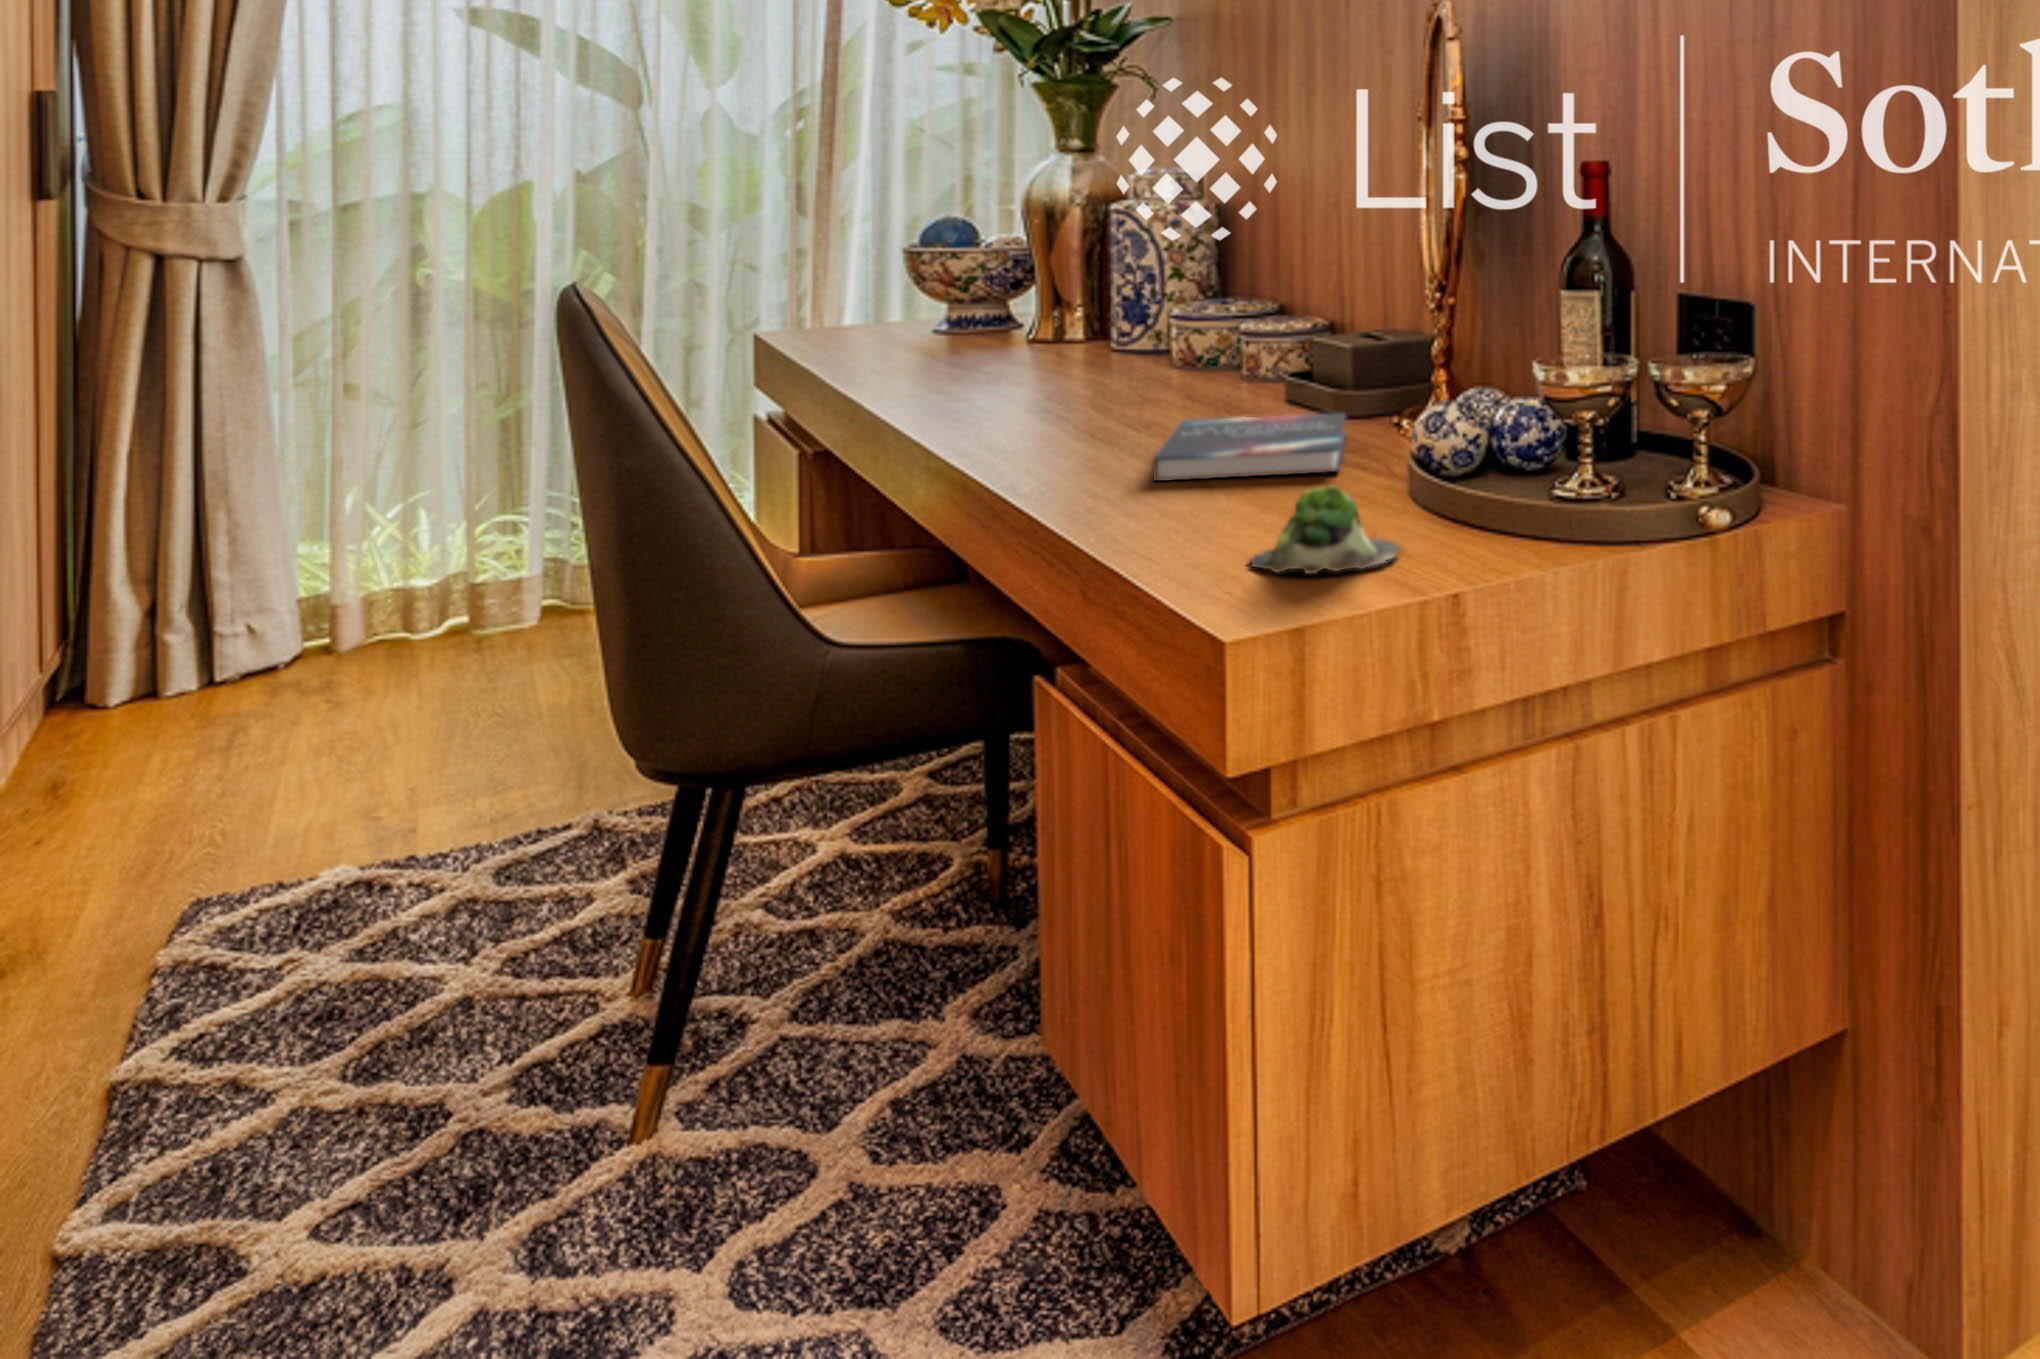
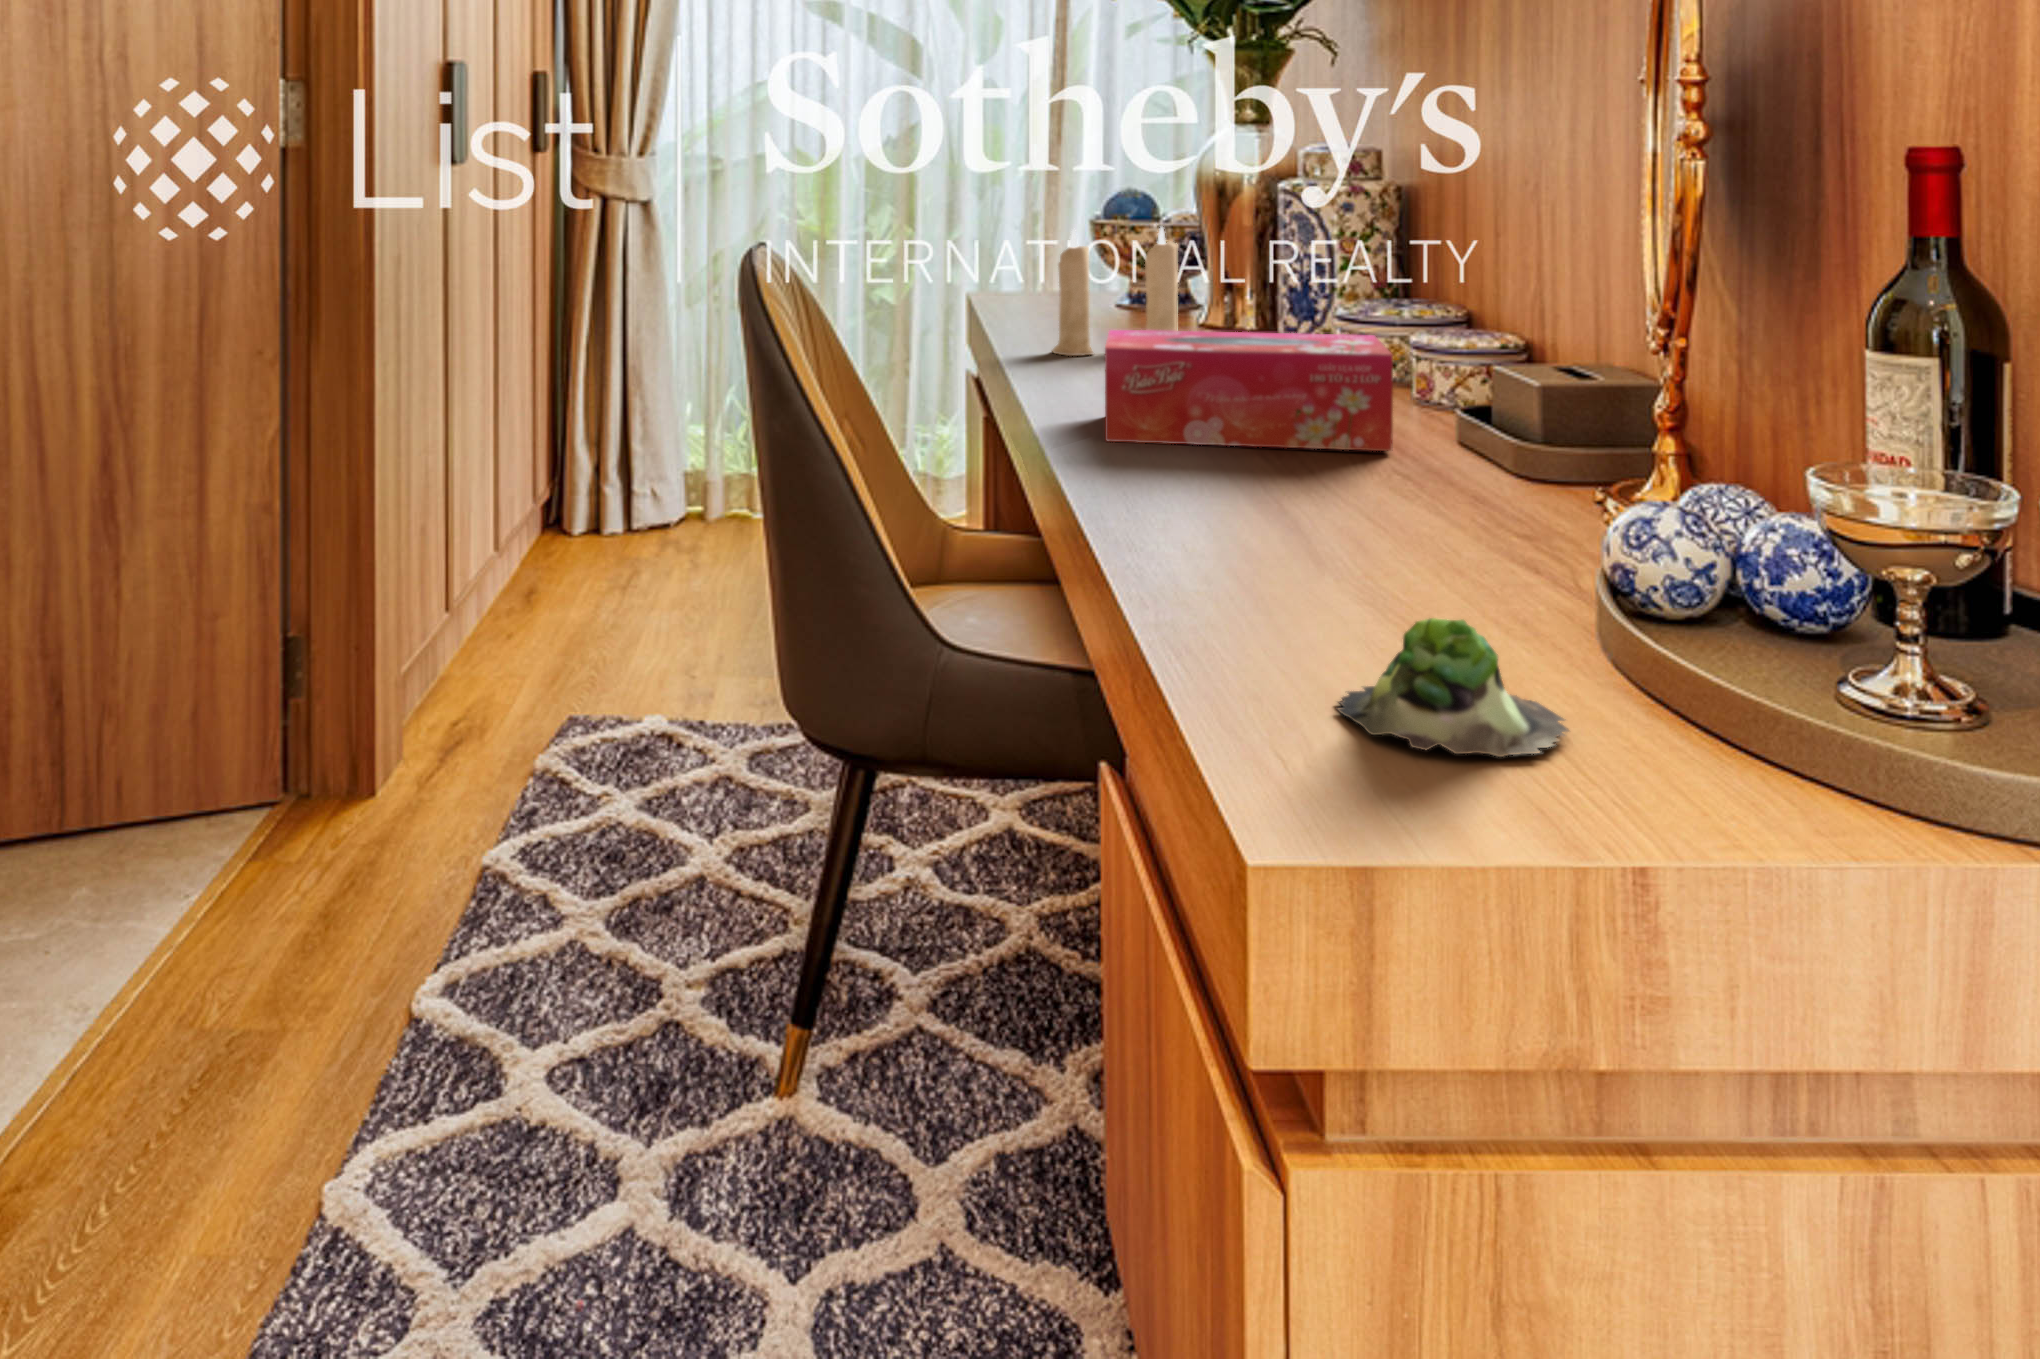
candle: none [885,242,1019,374] -> present [1051,227,1178,356]
tissue box: none [974,324,1236,435] -> present [1105,330,1393,451]
hardback book: present [1153,413,1346,481] -> none [1262,457,1529,565]

